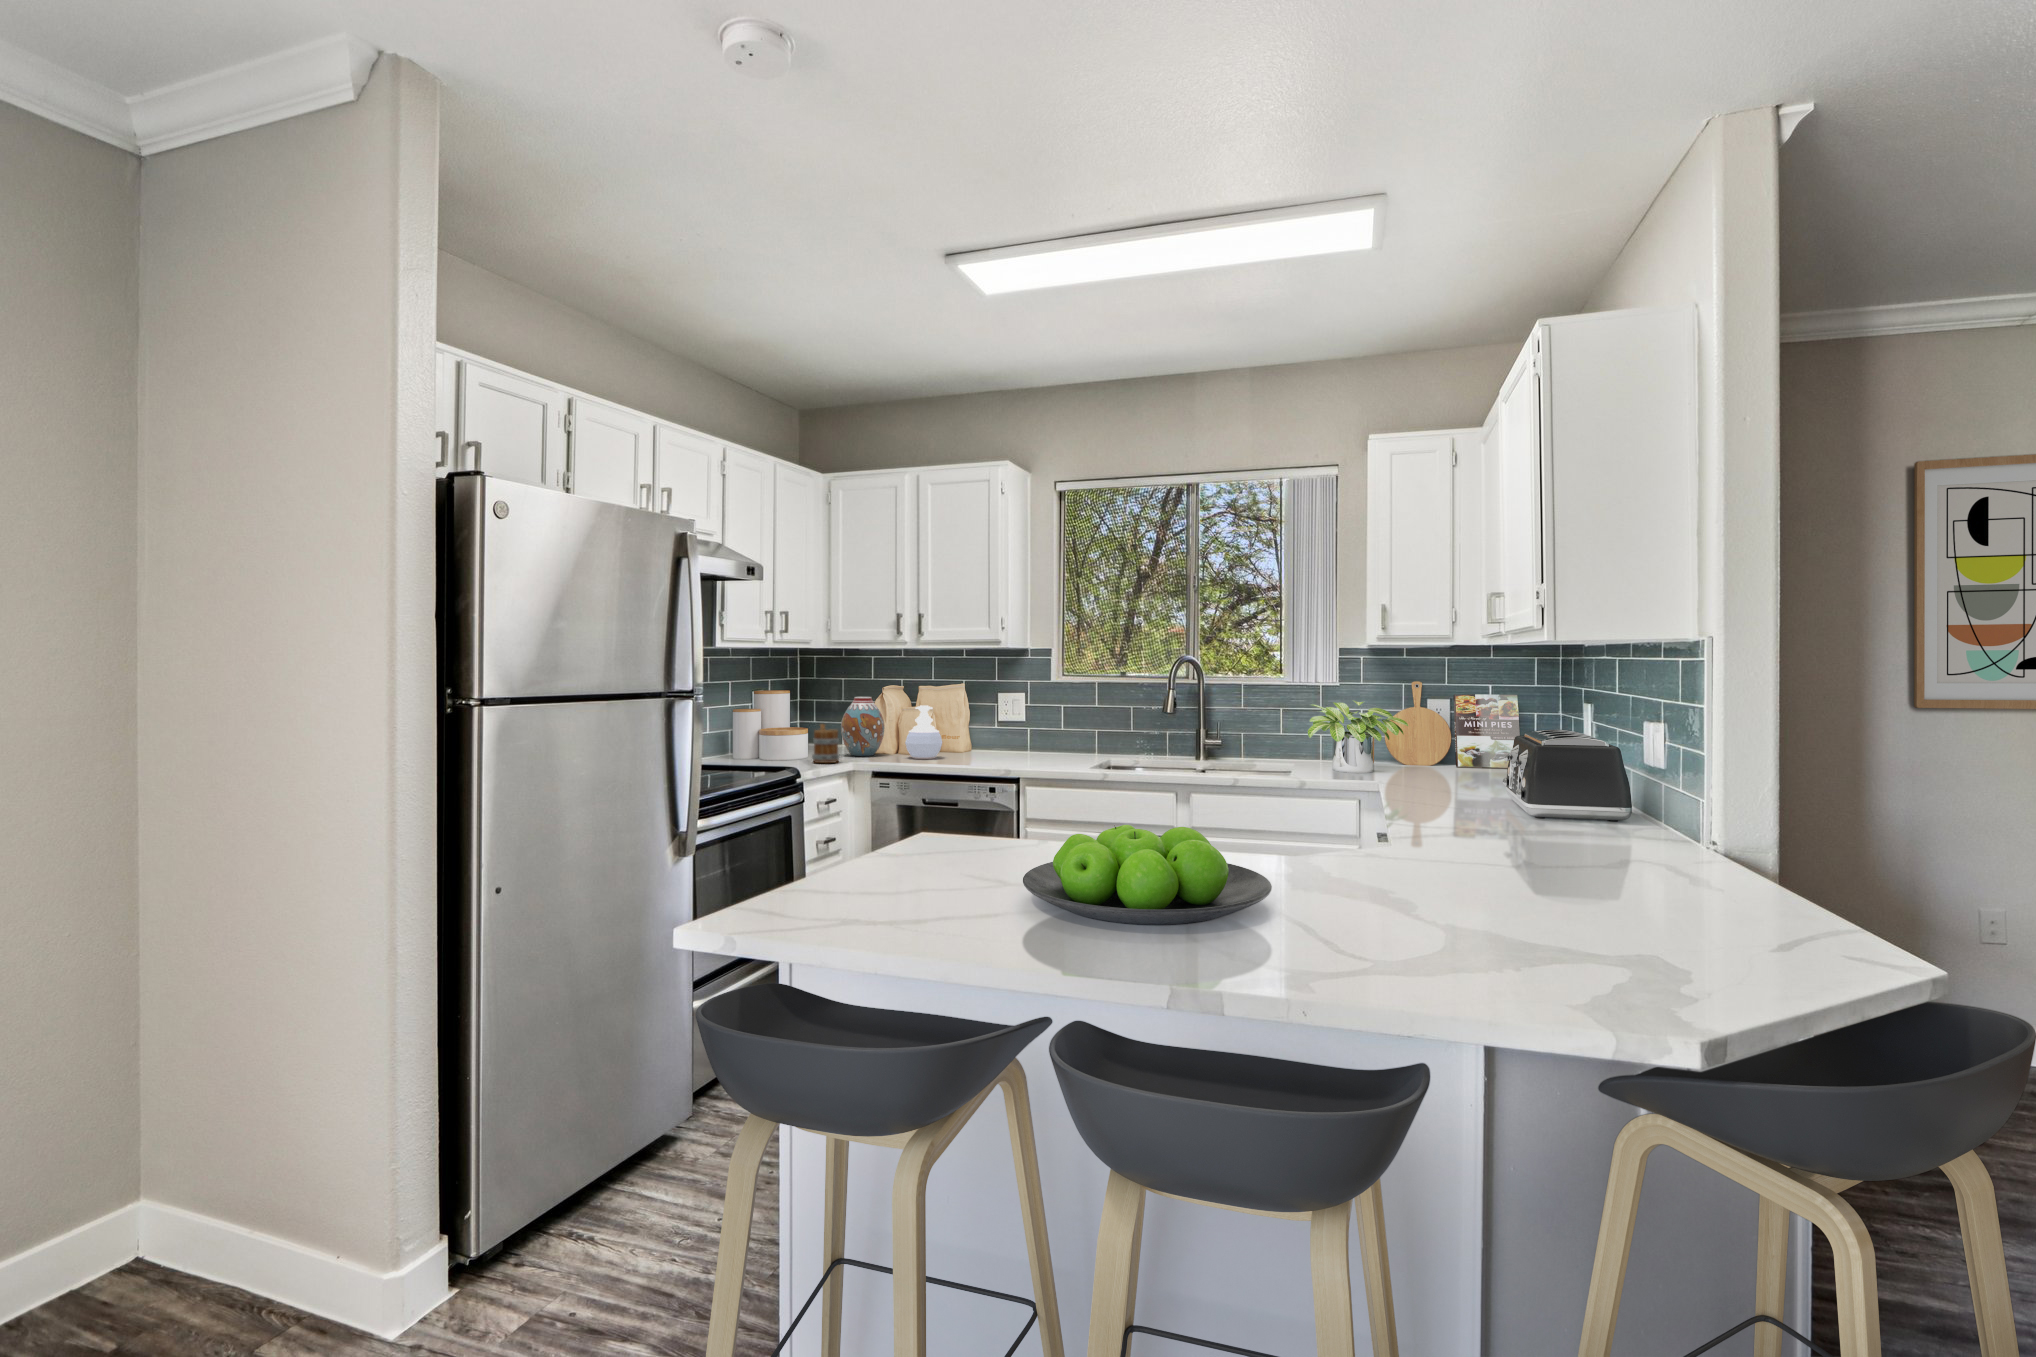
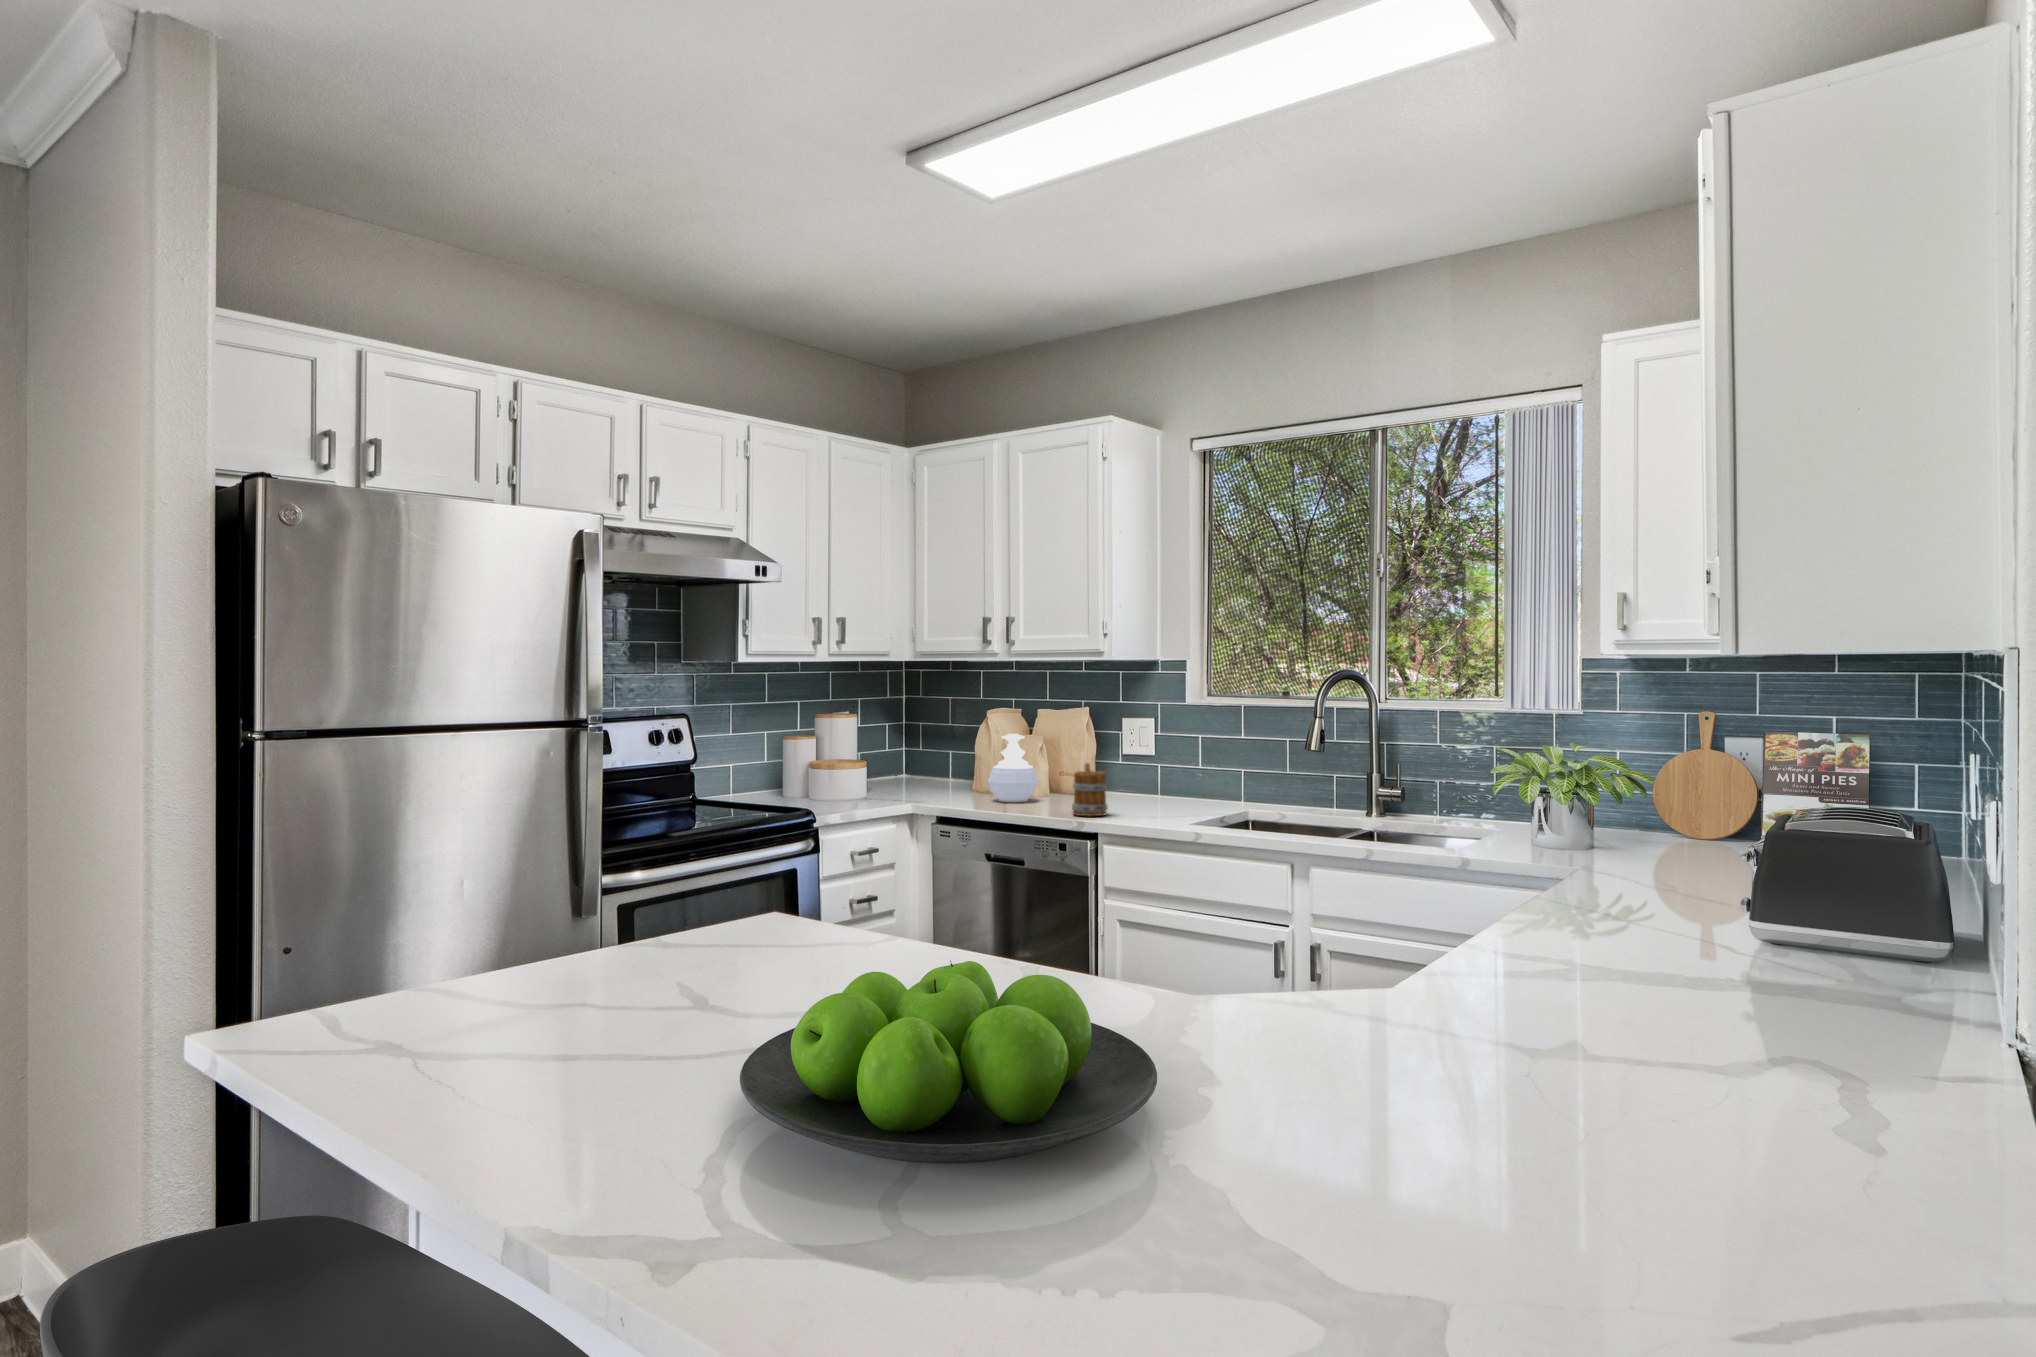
vase: present [841,697,884,756] -> none [920,722,974,795]
mug: present [812,724,840,763] -> present [1072,763,1108,816]

